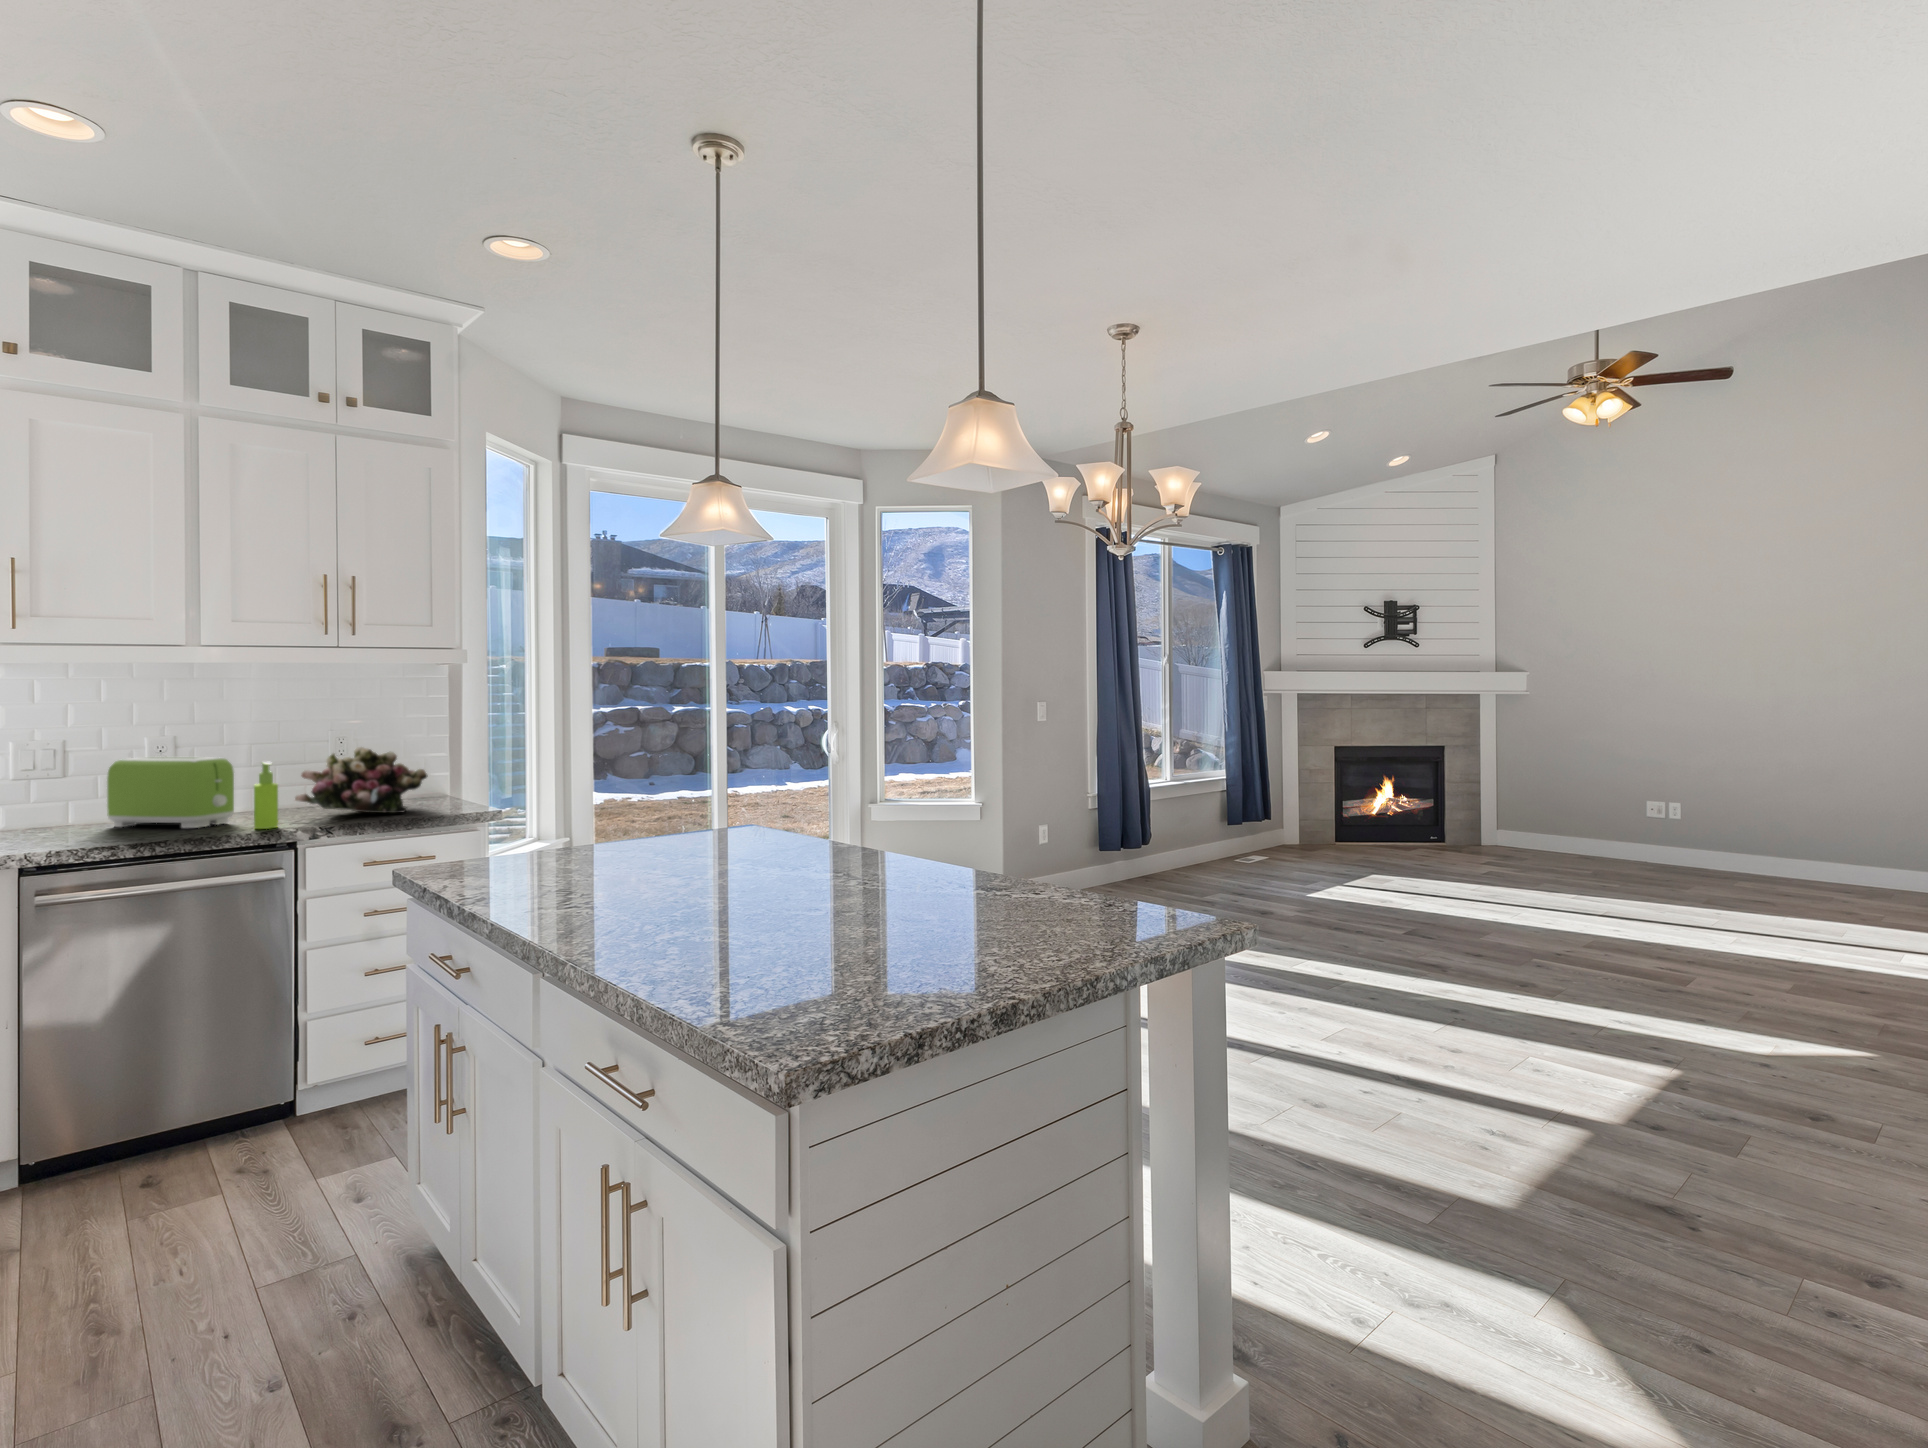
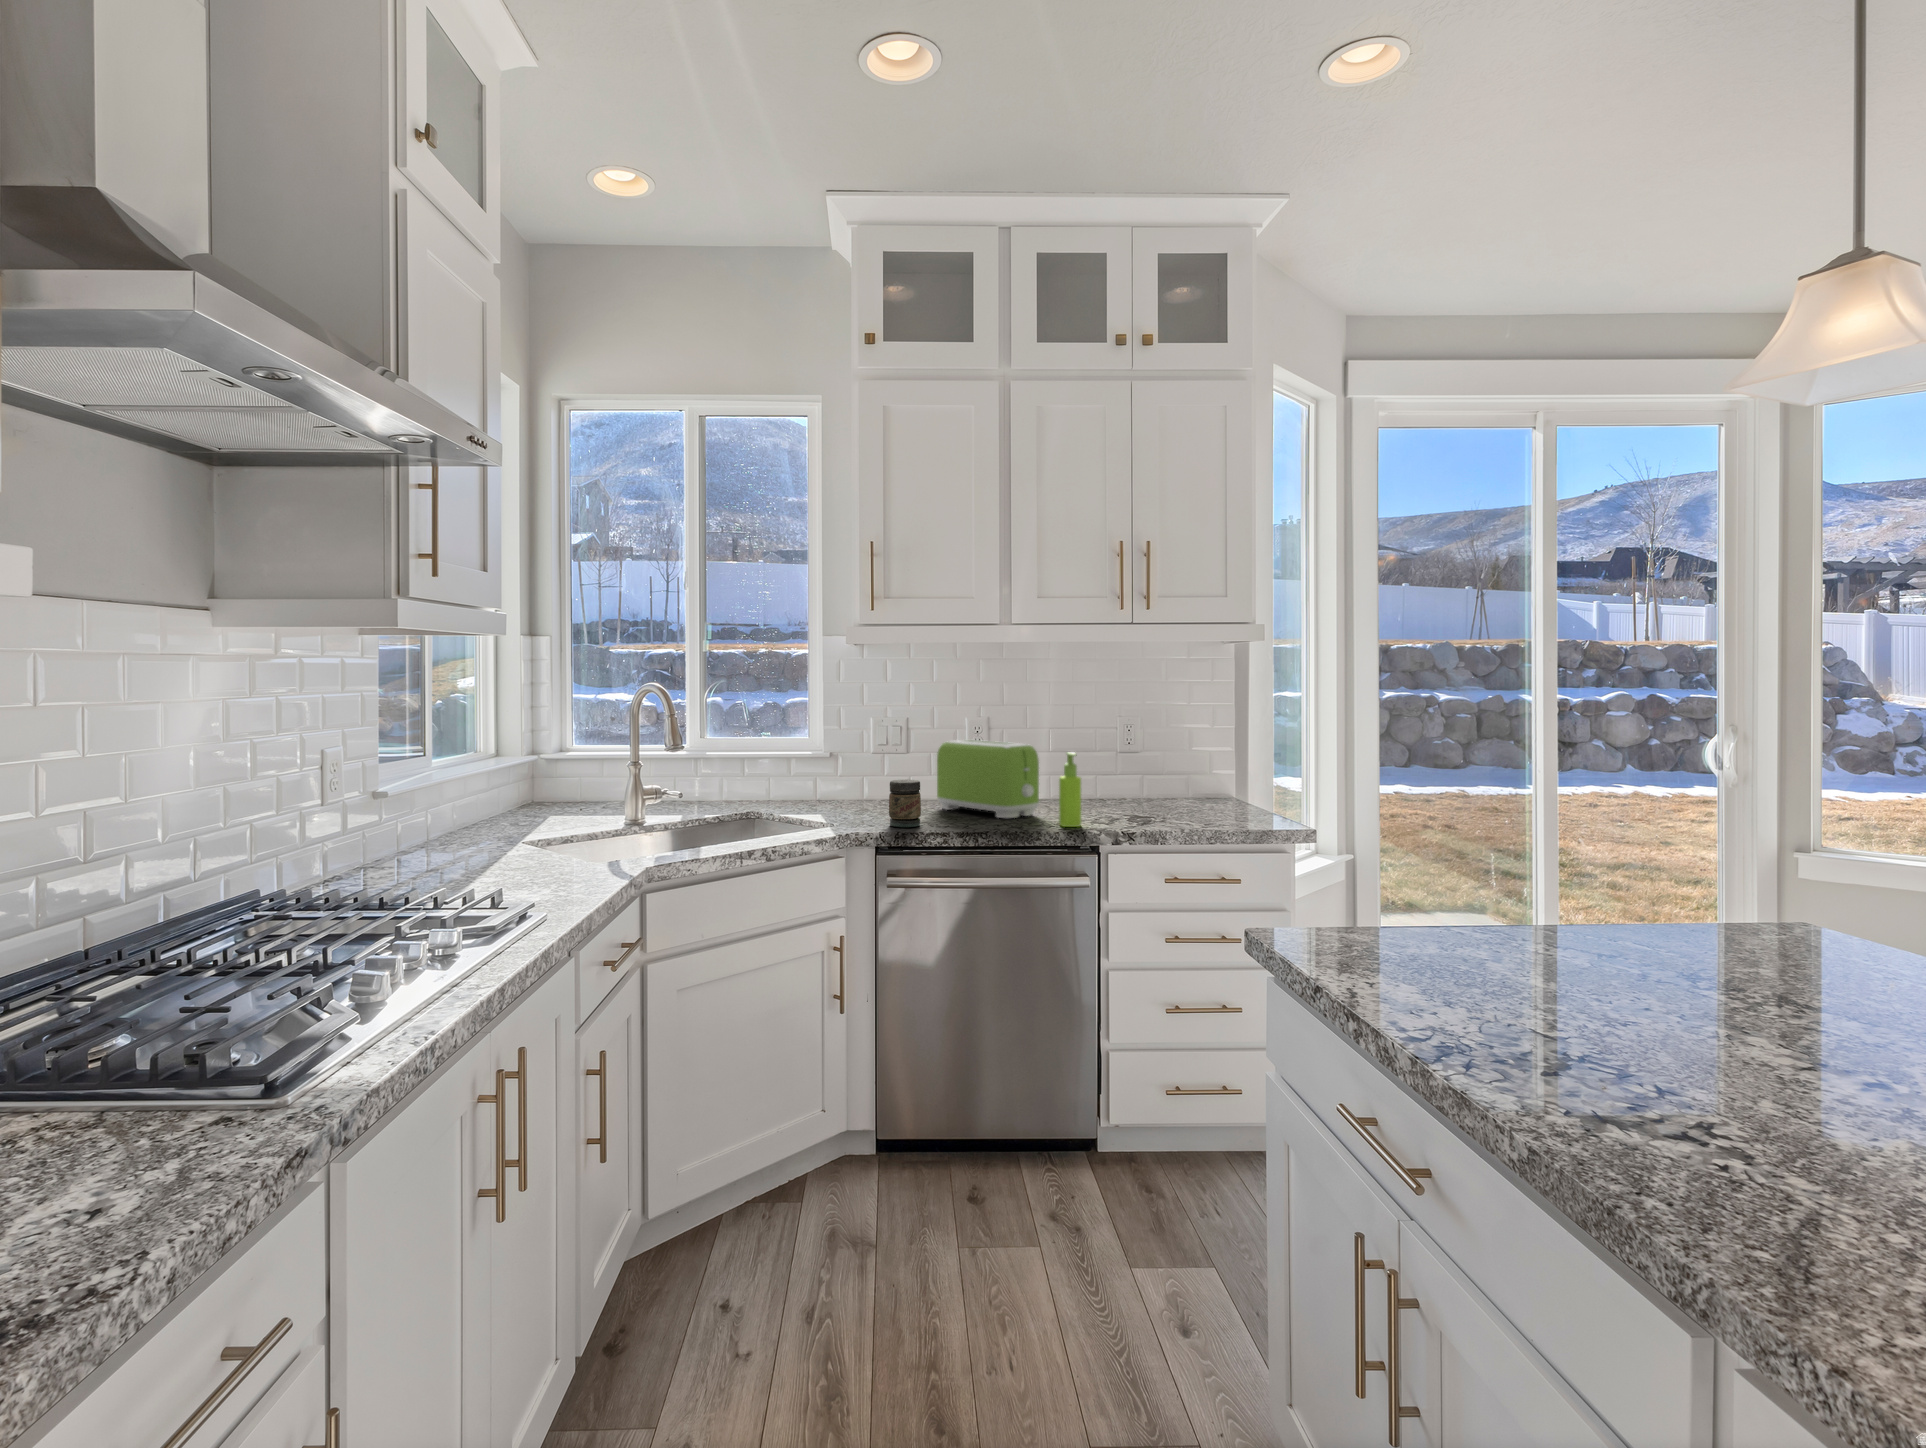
flower arrangement: present [295,747,427,813] -> none [1093,738,1224,820]
jar: none [38,799,82,846] -> present [889,780,921,827]

